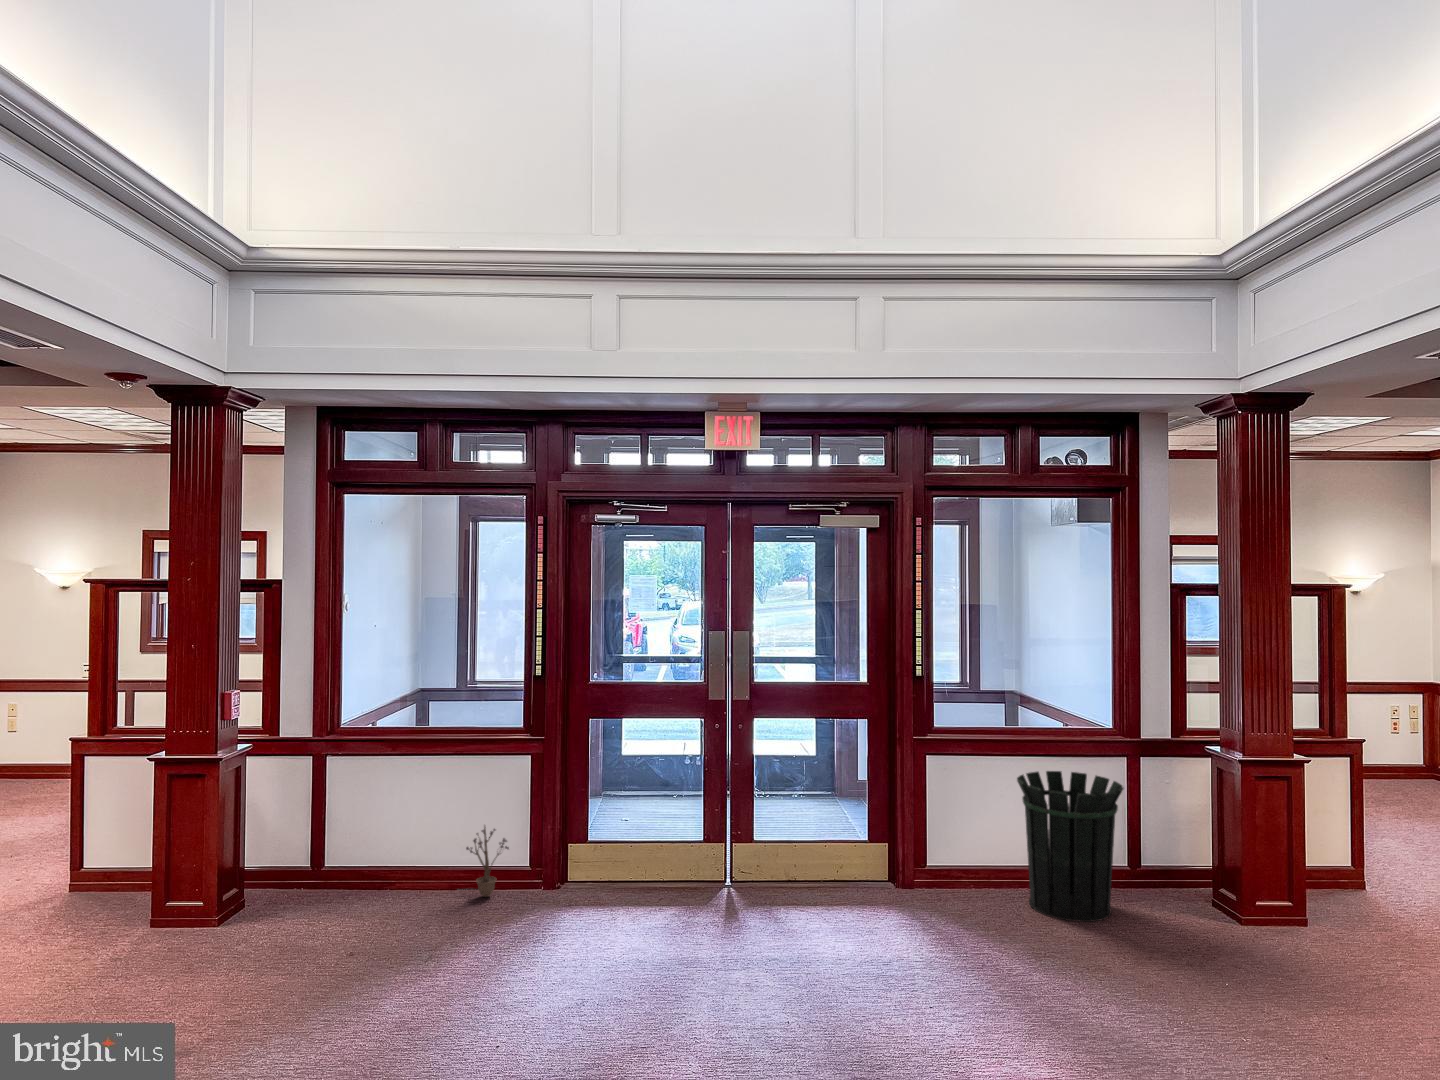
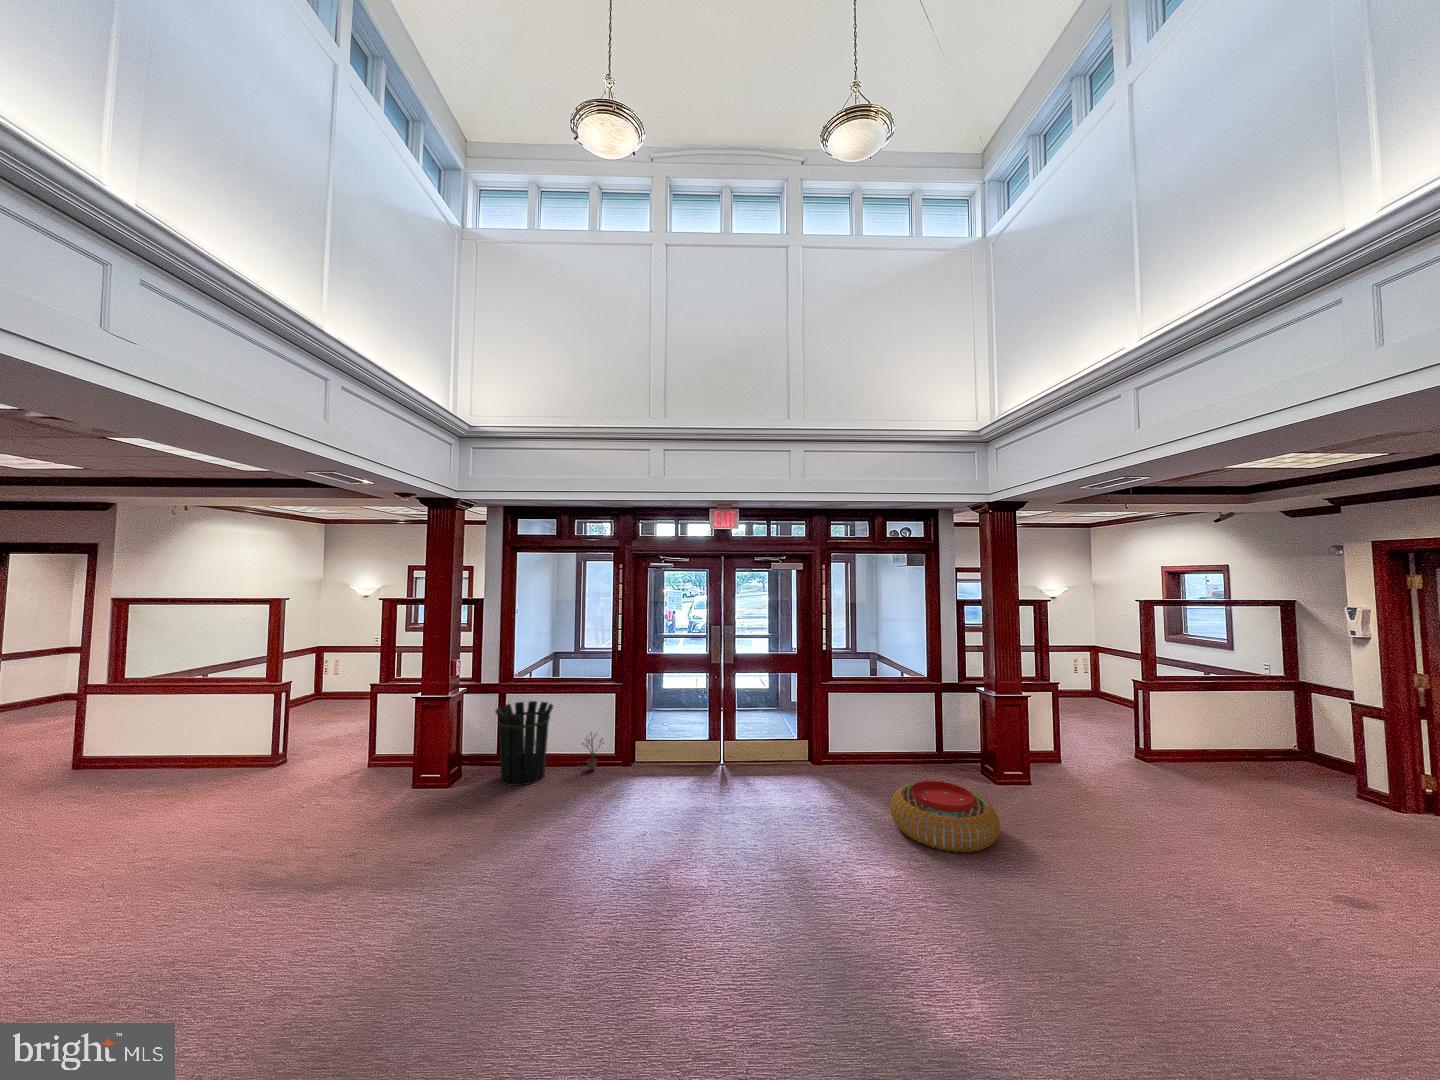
waste bin: present [1017,771,1123,922] -> present [496,701,553,786]
pouf: none [1044,917,1255,1049] -> present [890,781,1000,853]

